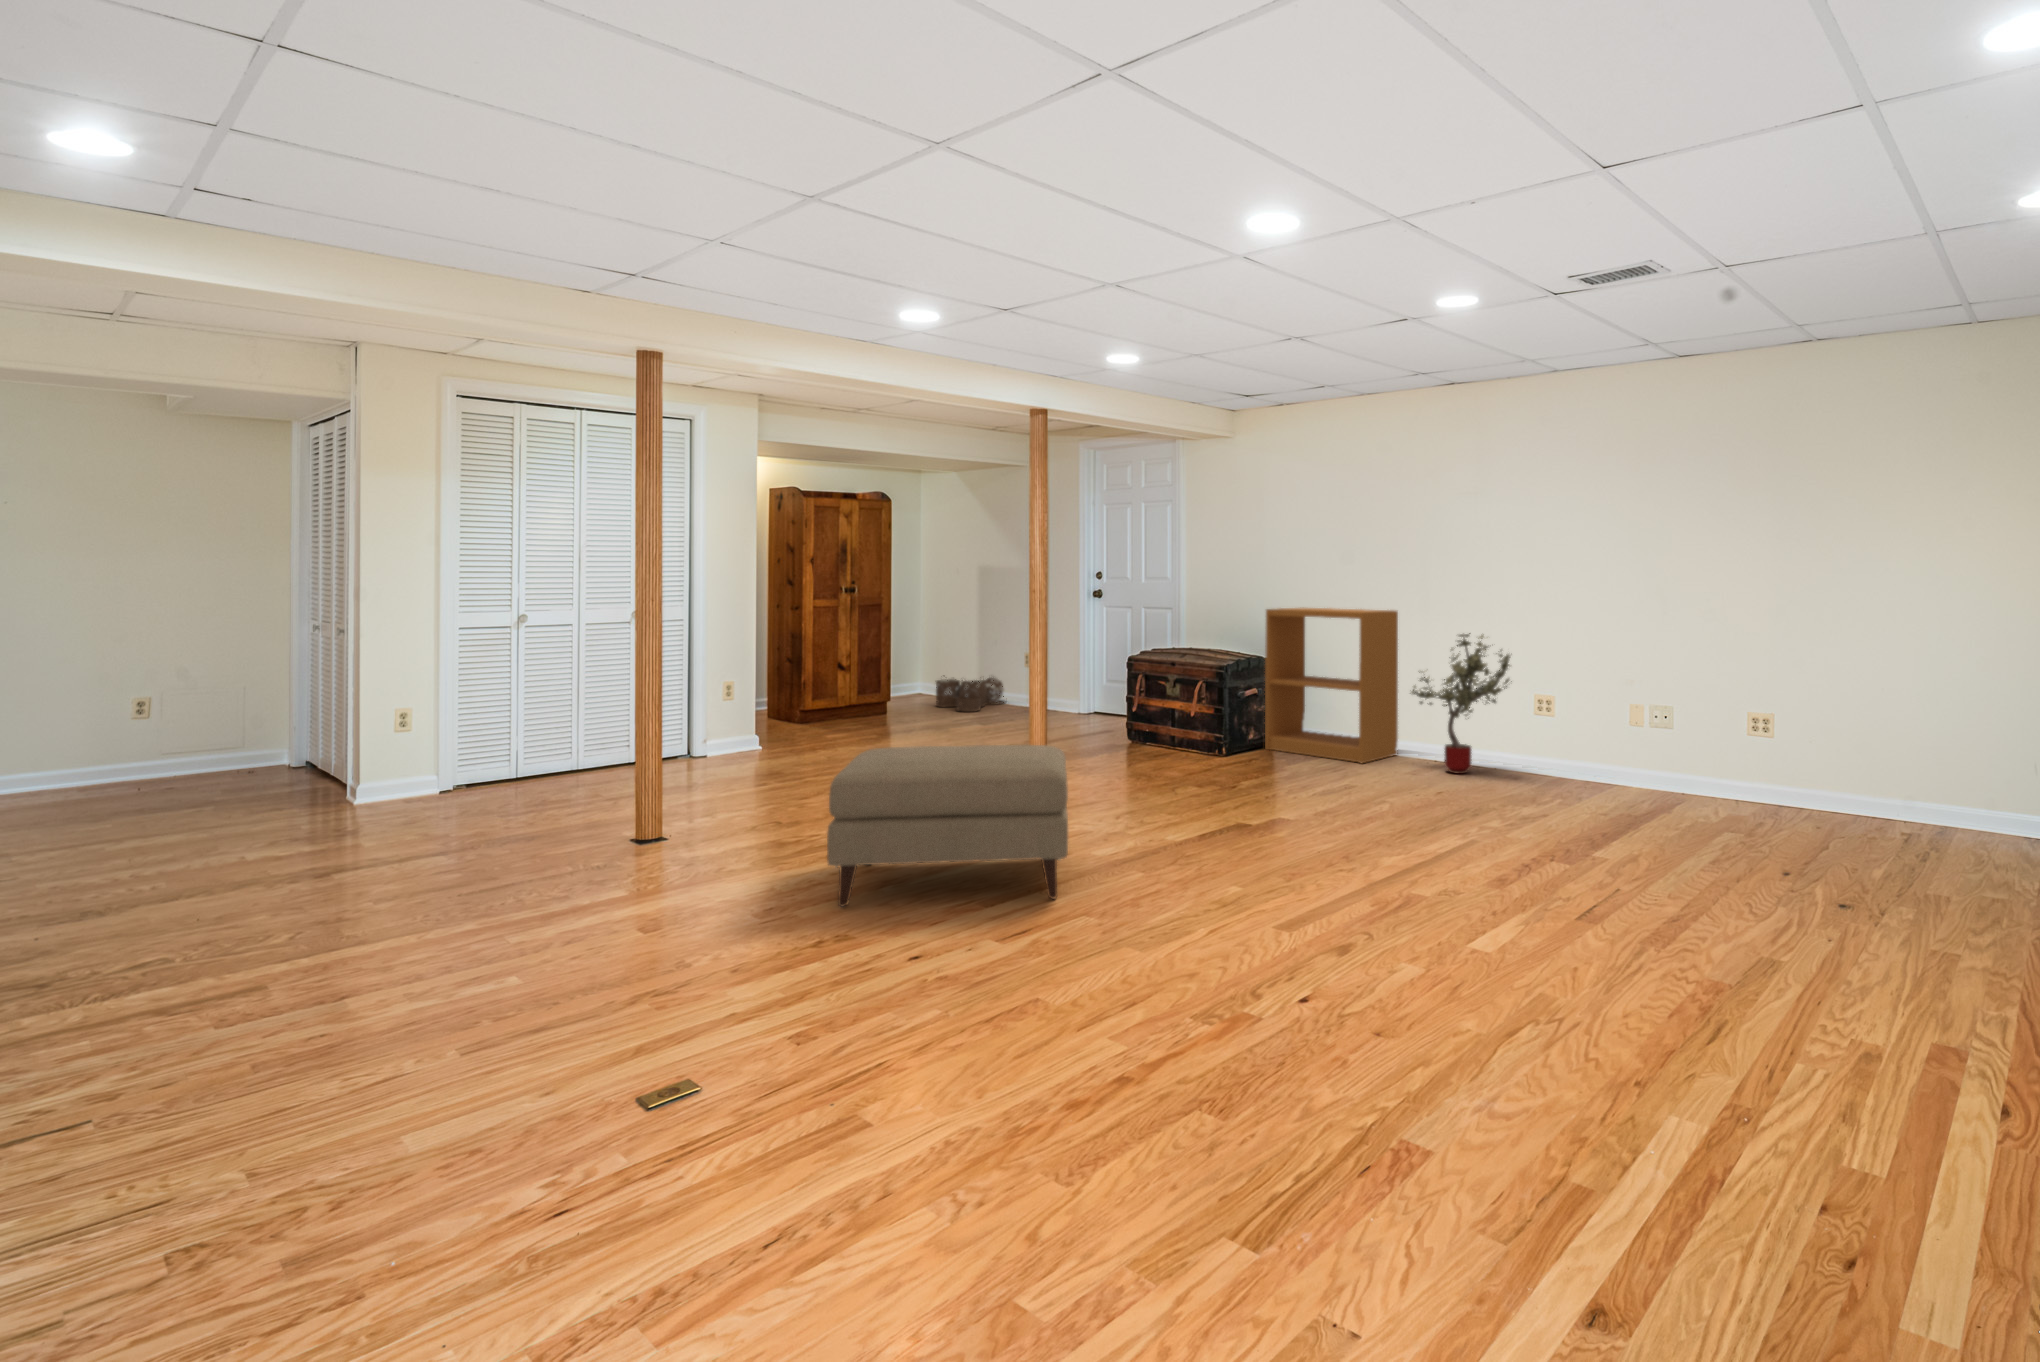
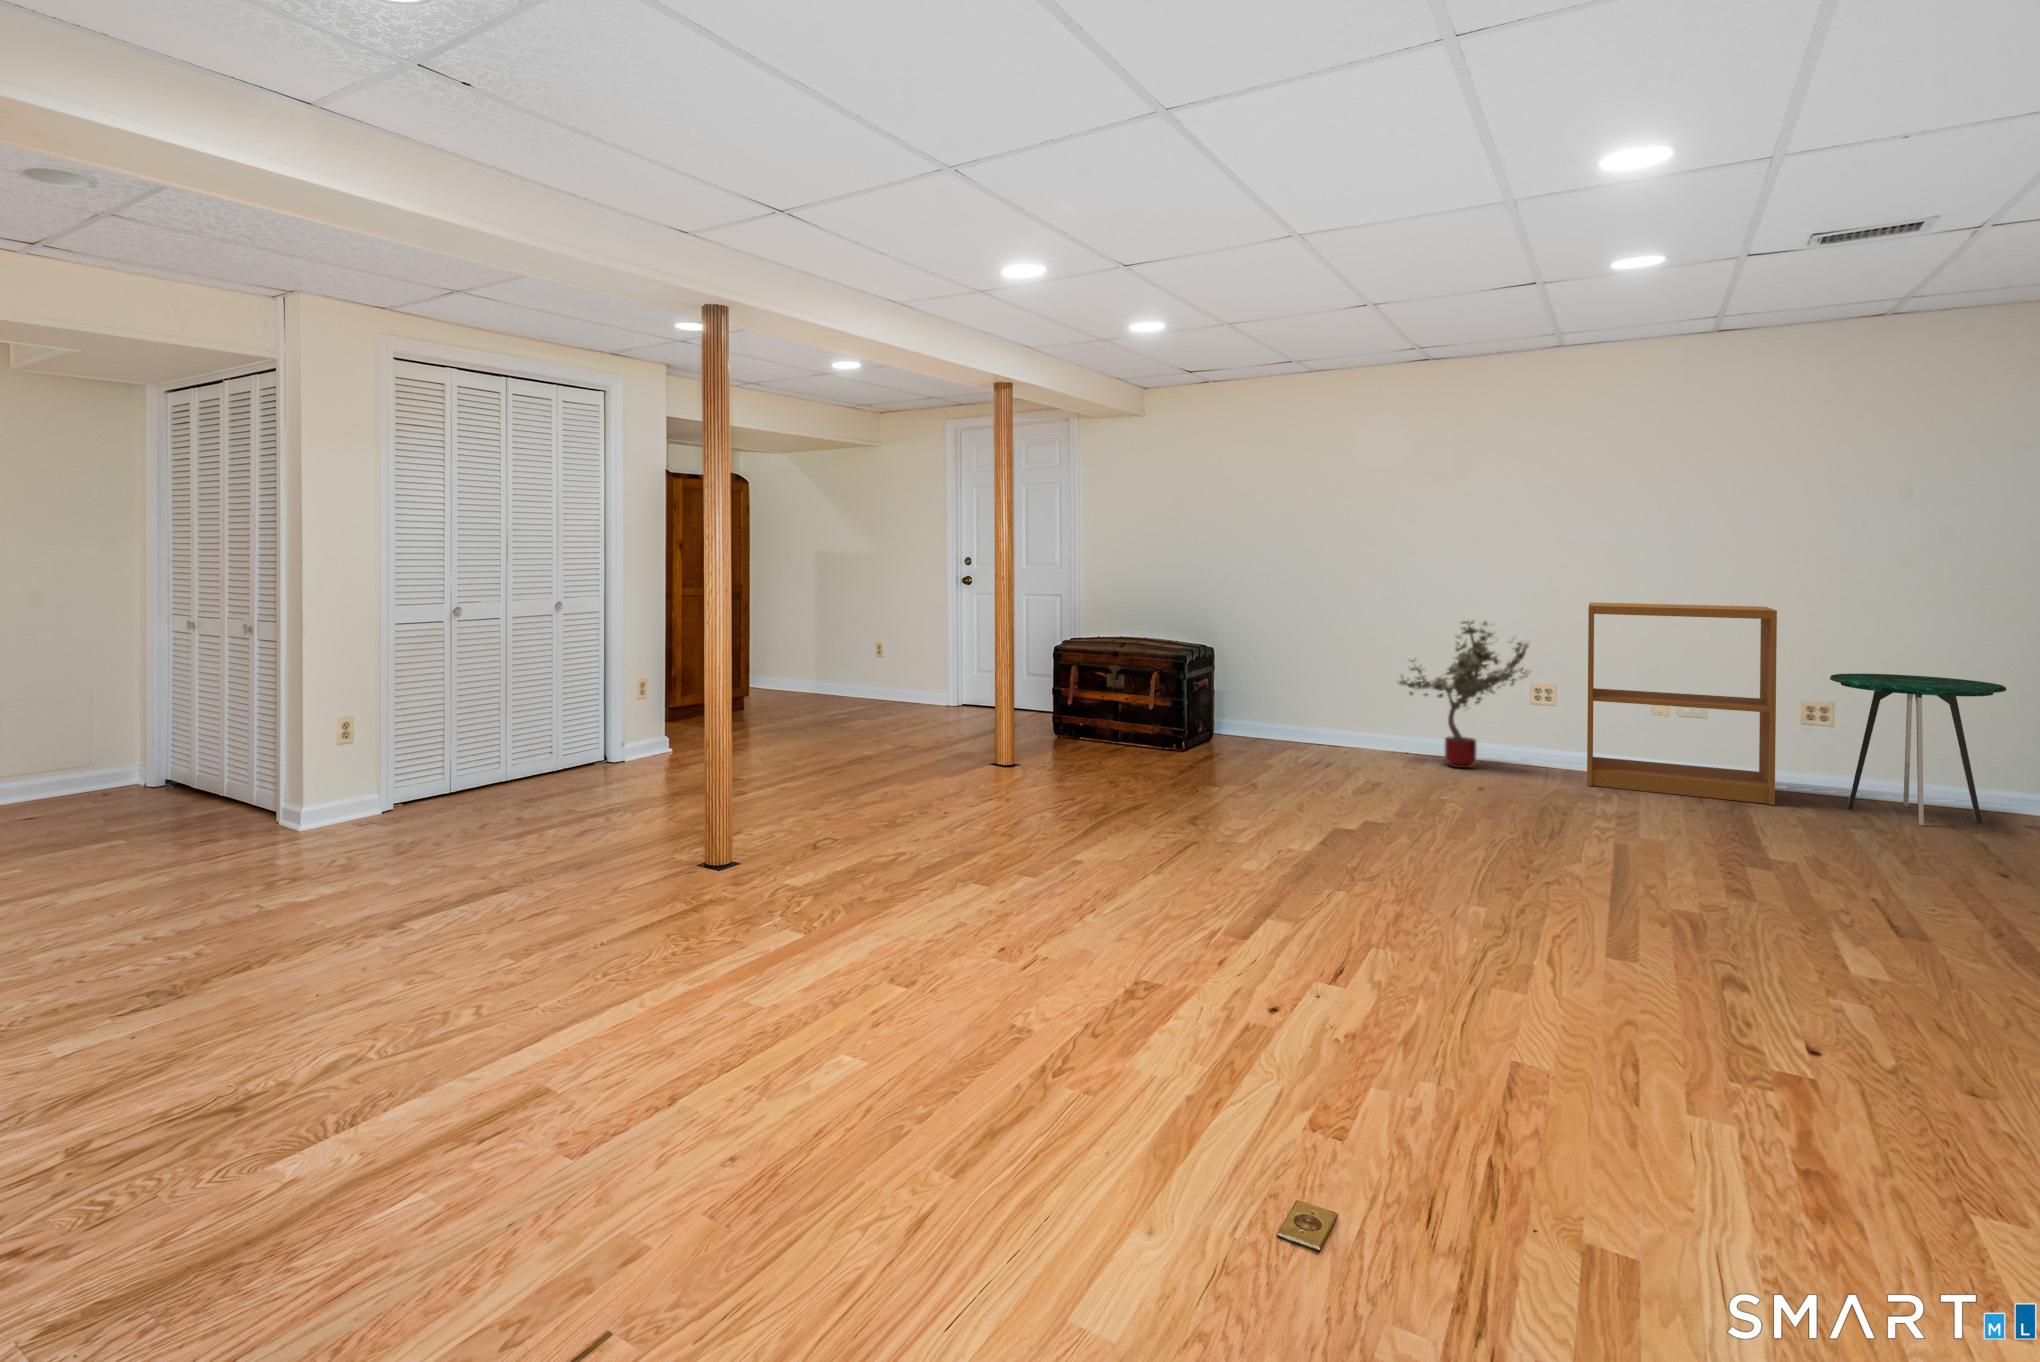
bookshelf: present [1265,608,1398,763] -> present [1587,602,1777,805]
woven basket: present [936,678,1005,712] -> none [788,665,858,706]
side table: none [1747,686,1889,830] -> present [1830,674,2006,825]
ottoman: present [827,745,1068,907] -> none [1010,754,1318,949]

